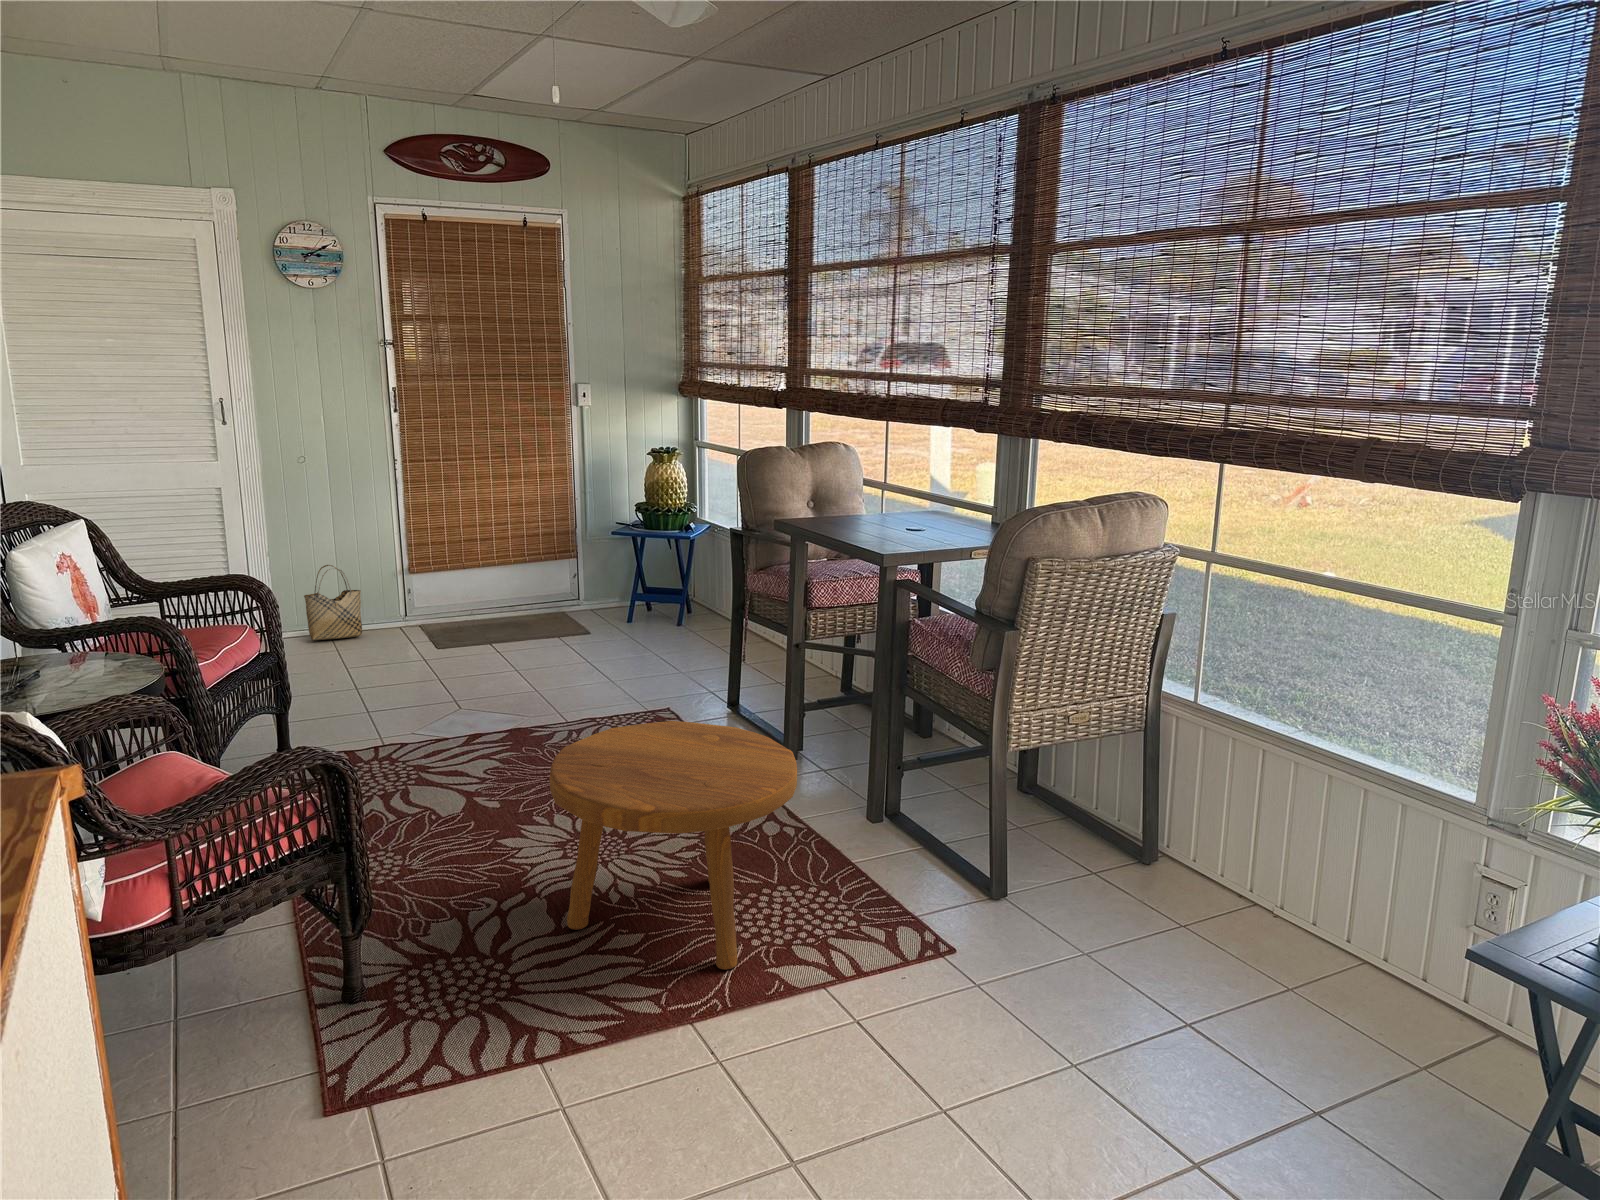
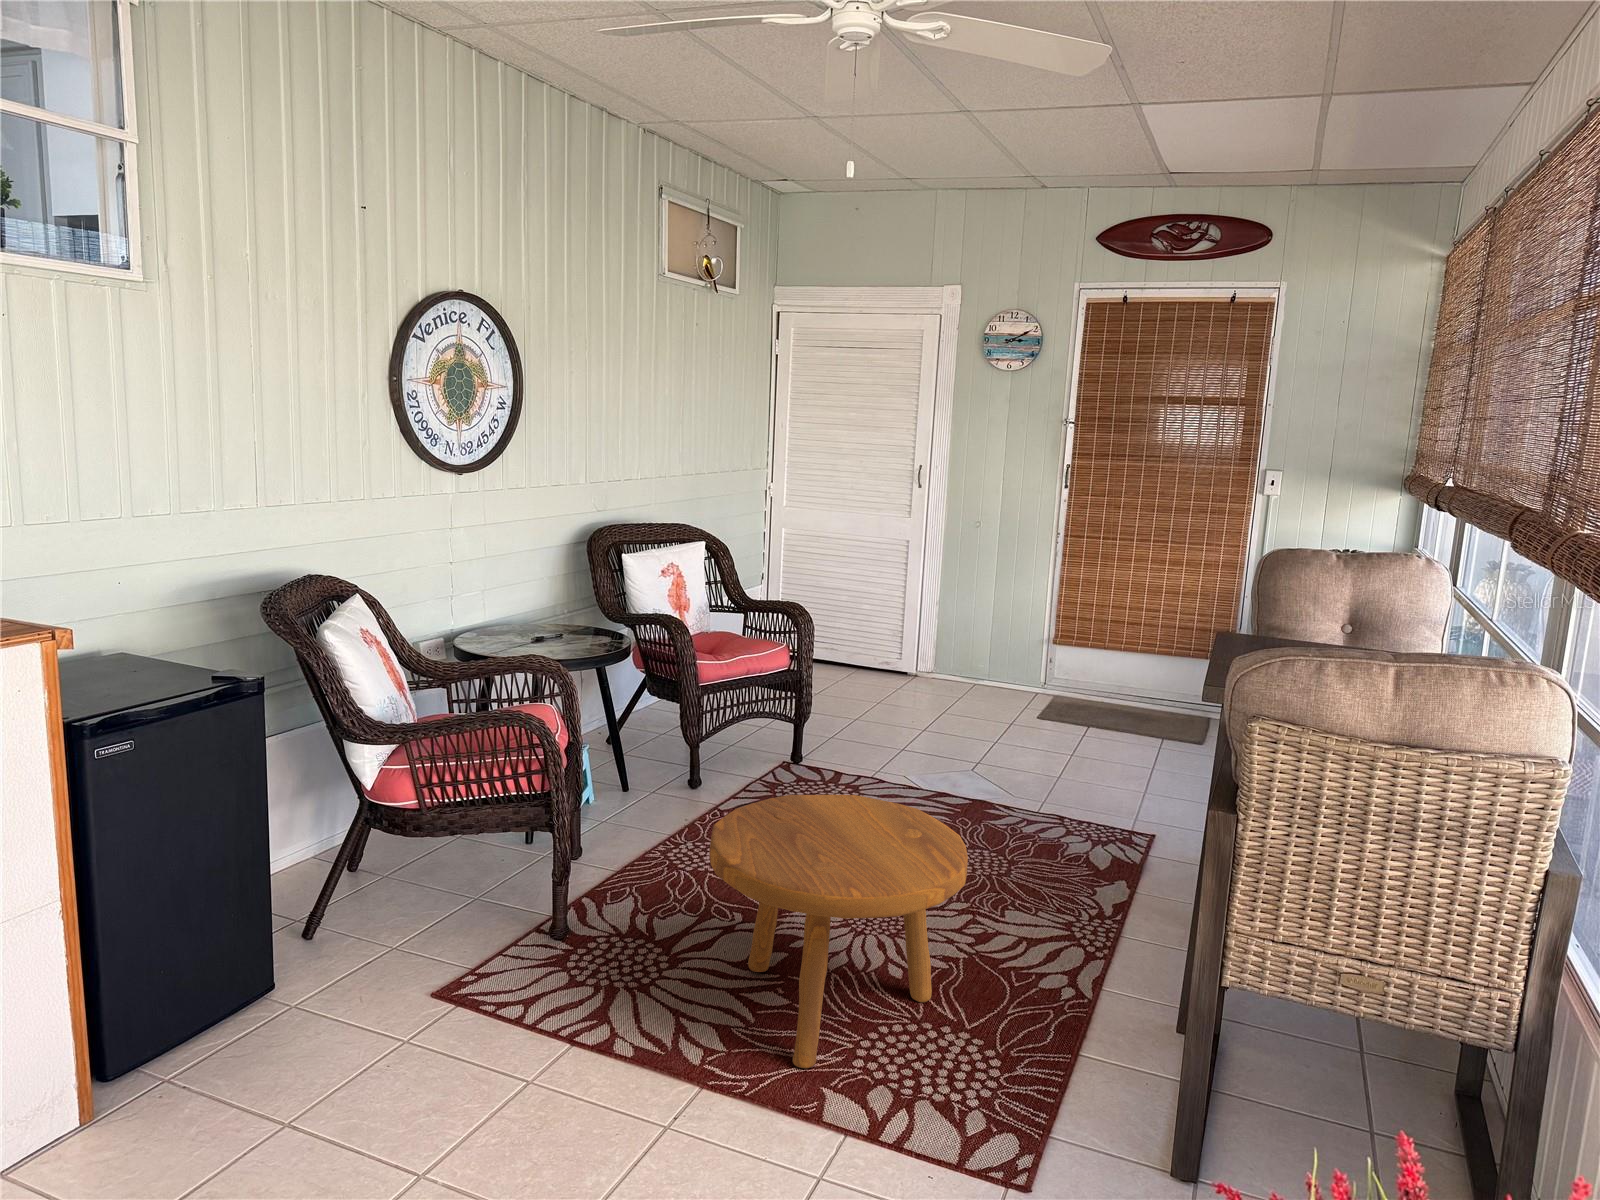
woven basket: present [304,565,362,640] -> none [953,620,1005,690]

